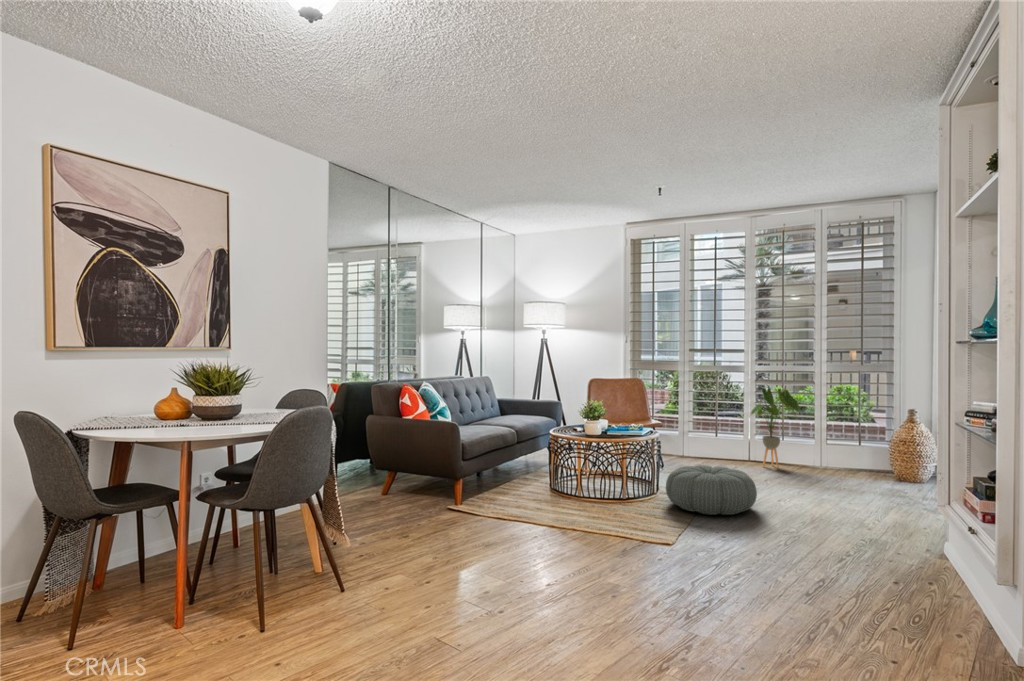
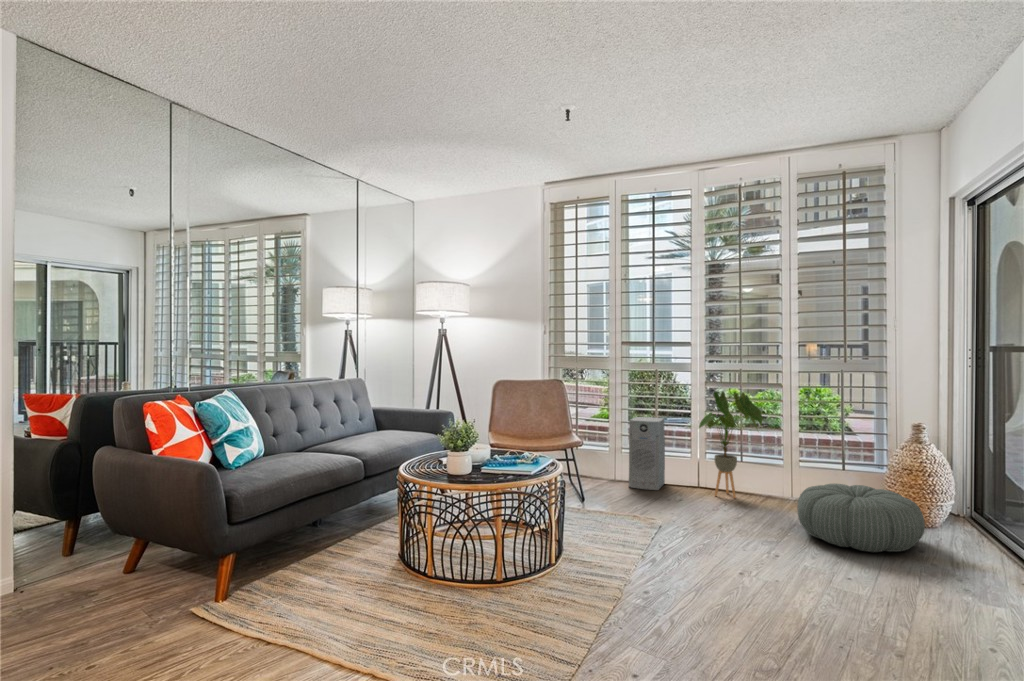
air purifier: none [695,408,723,463] -> present [629,417,665,490]
pouf: present [666,465,757,515] -> present [797,483,925,552]

